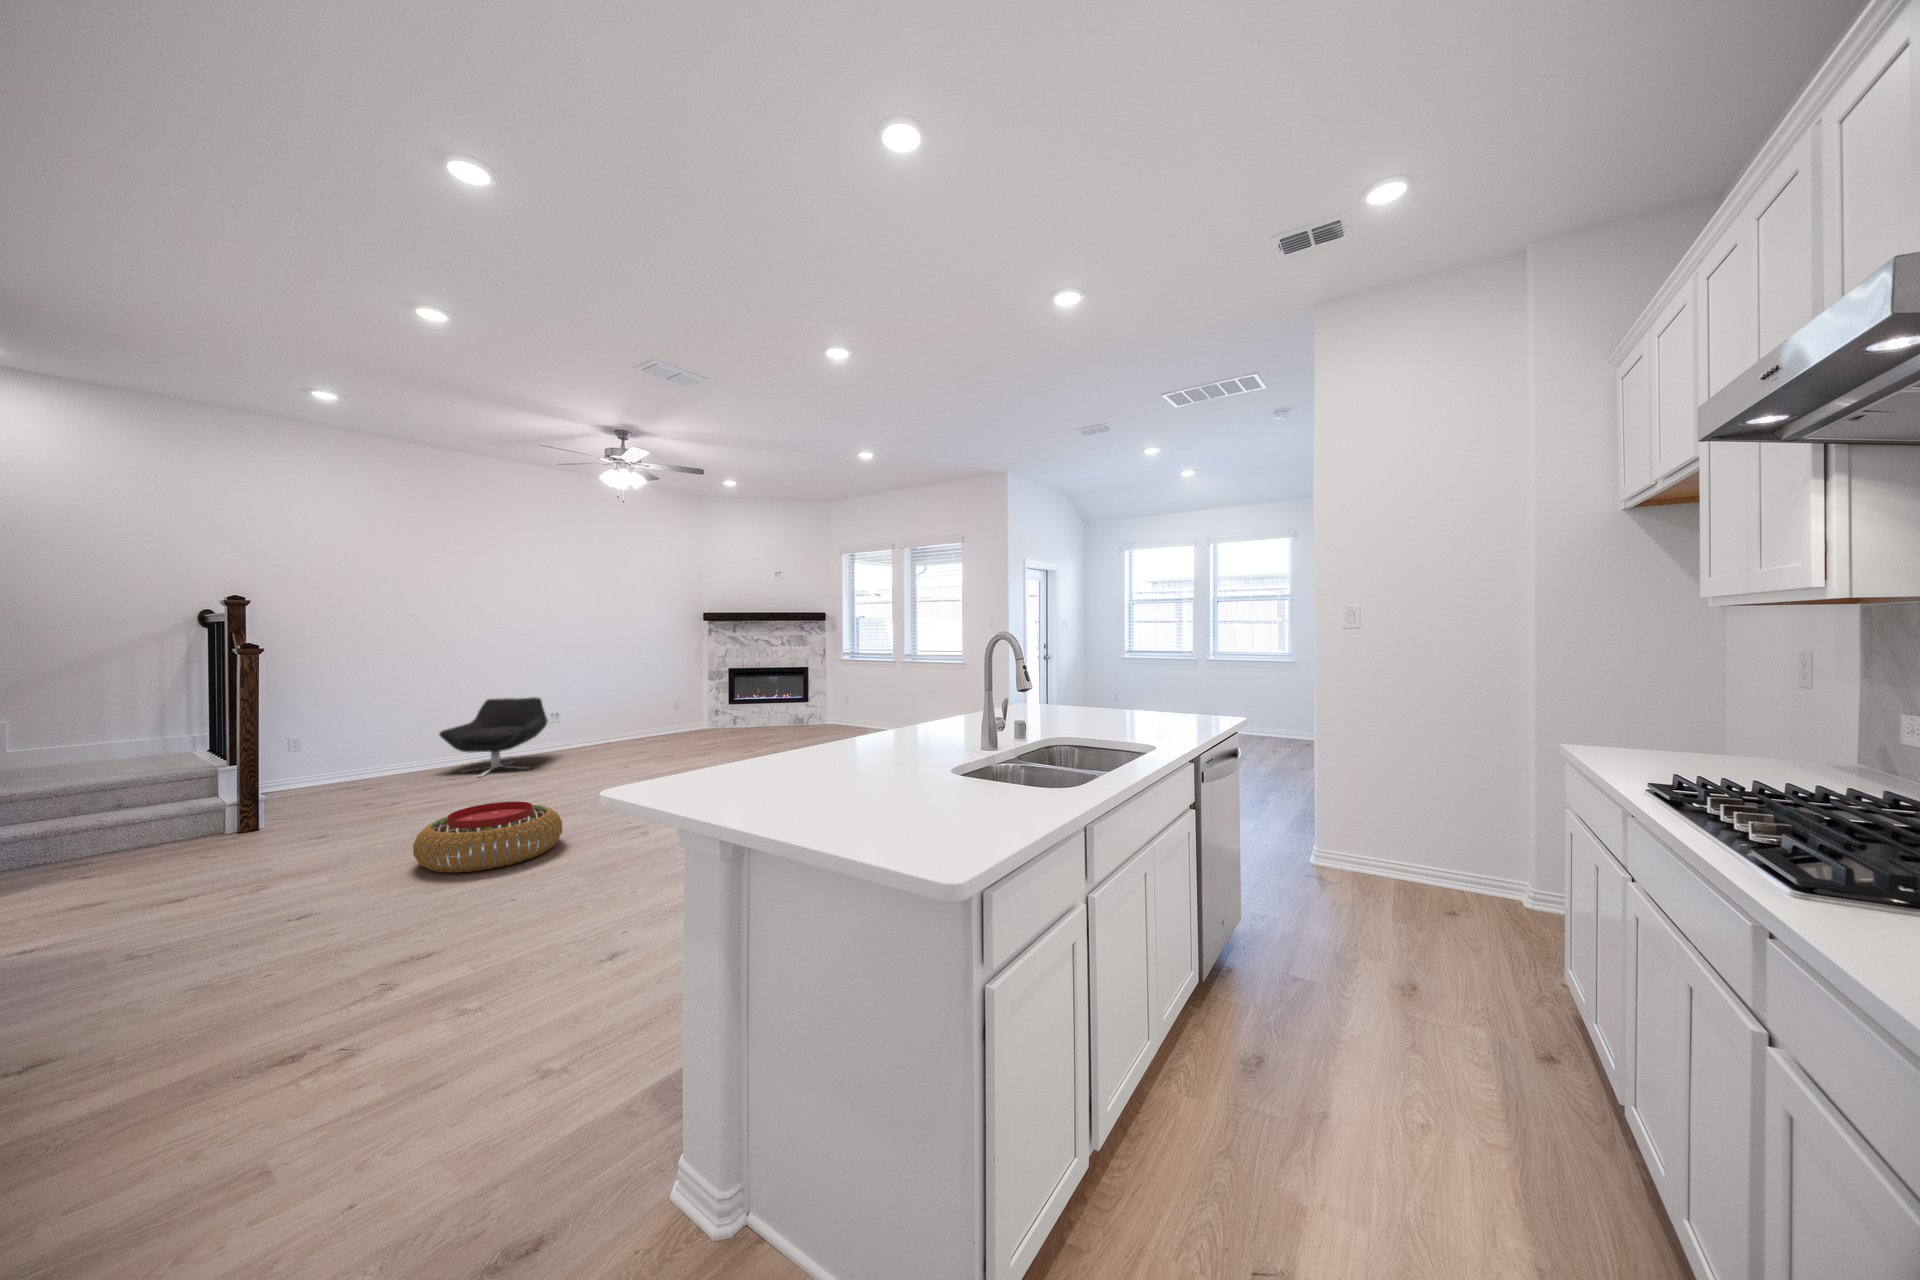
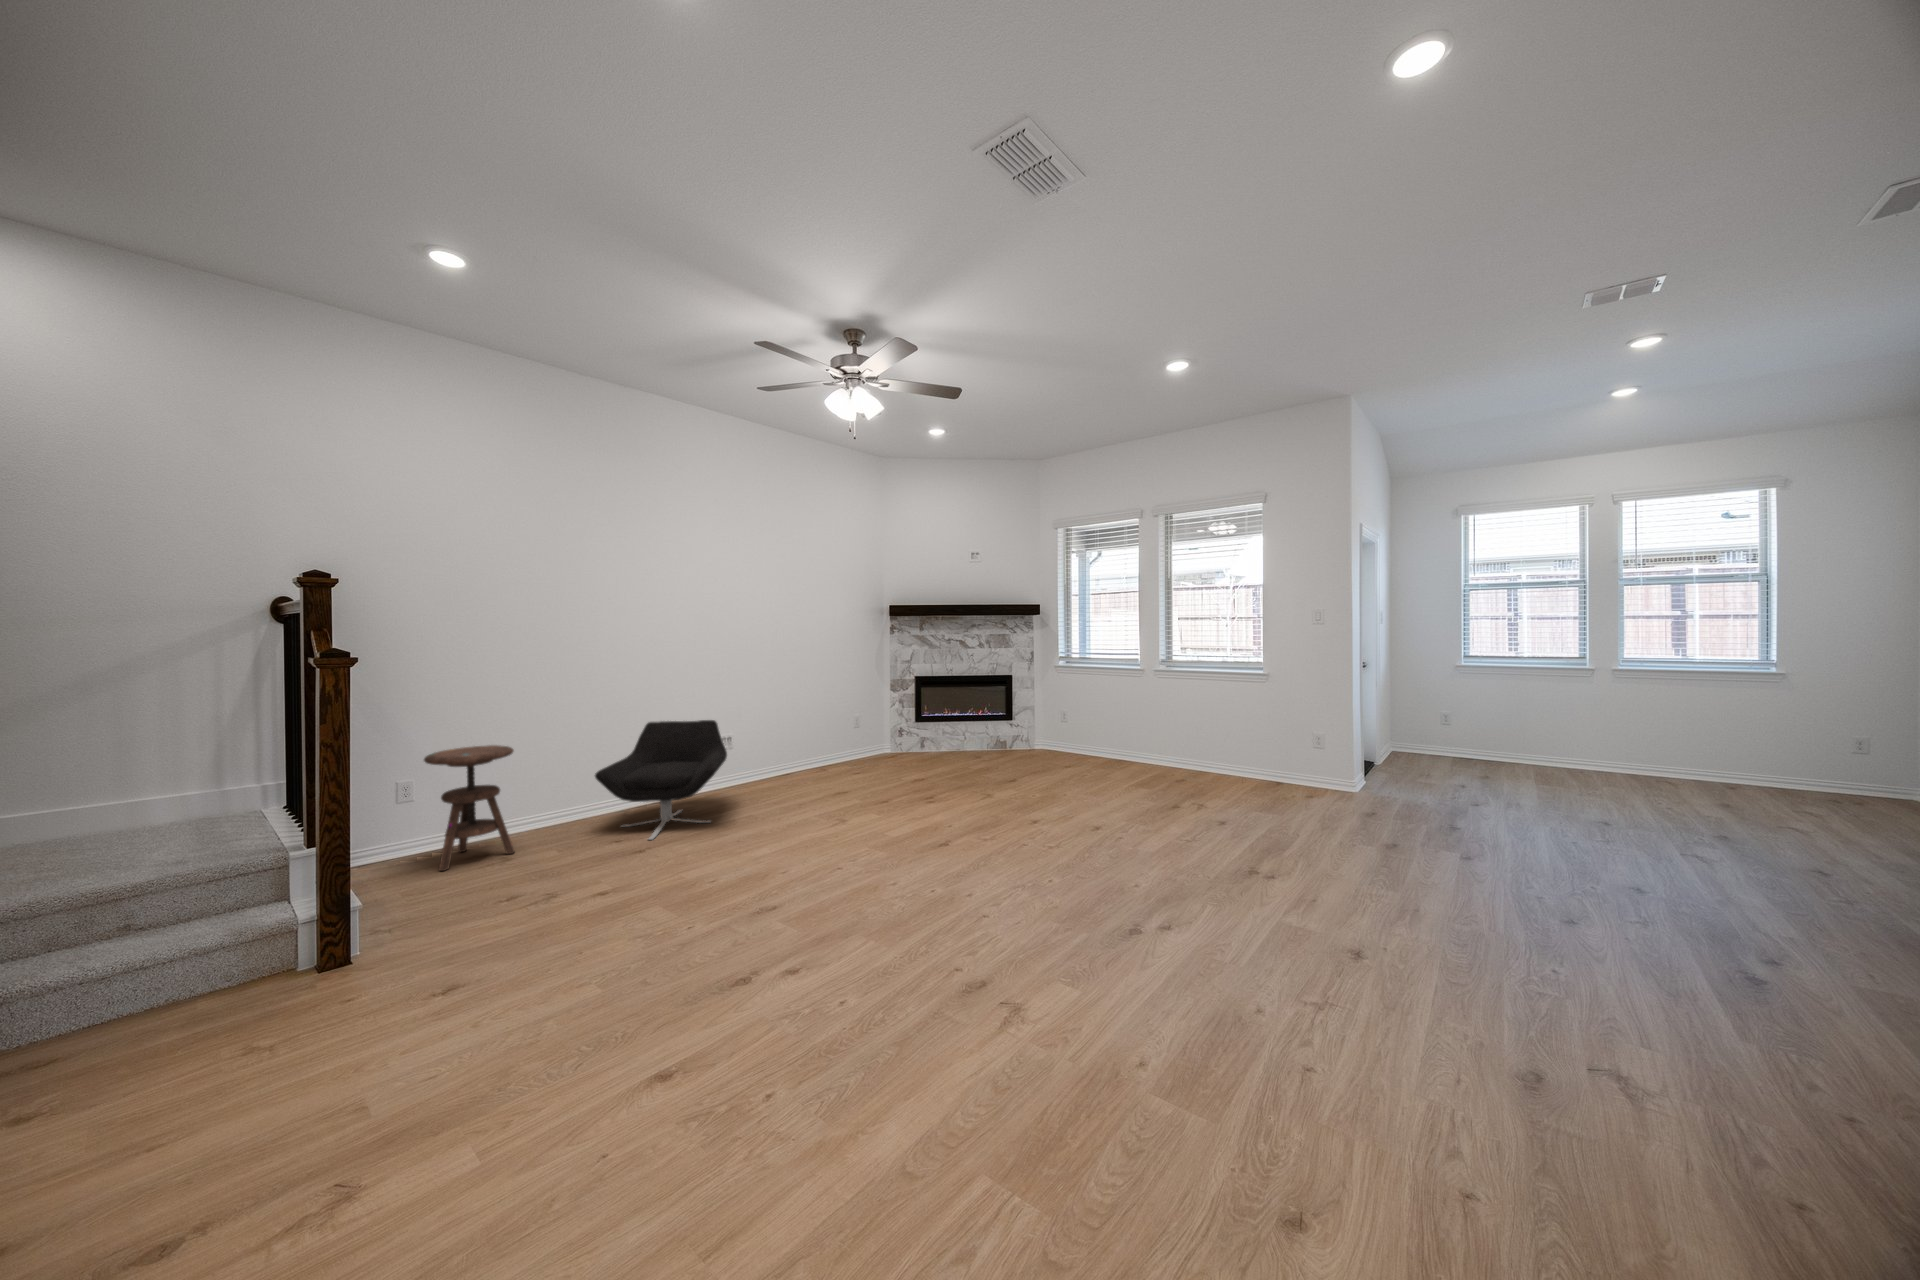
side table: none [309,712,377,794] -> present [424,745,514,871]
pouf: present [413,802,562,873] -> none [639,951,895,1157]

